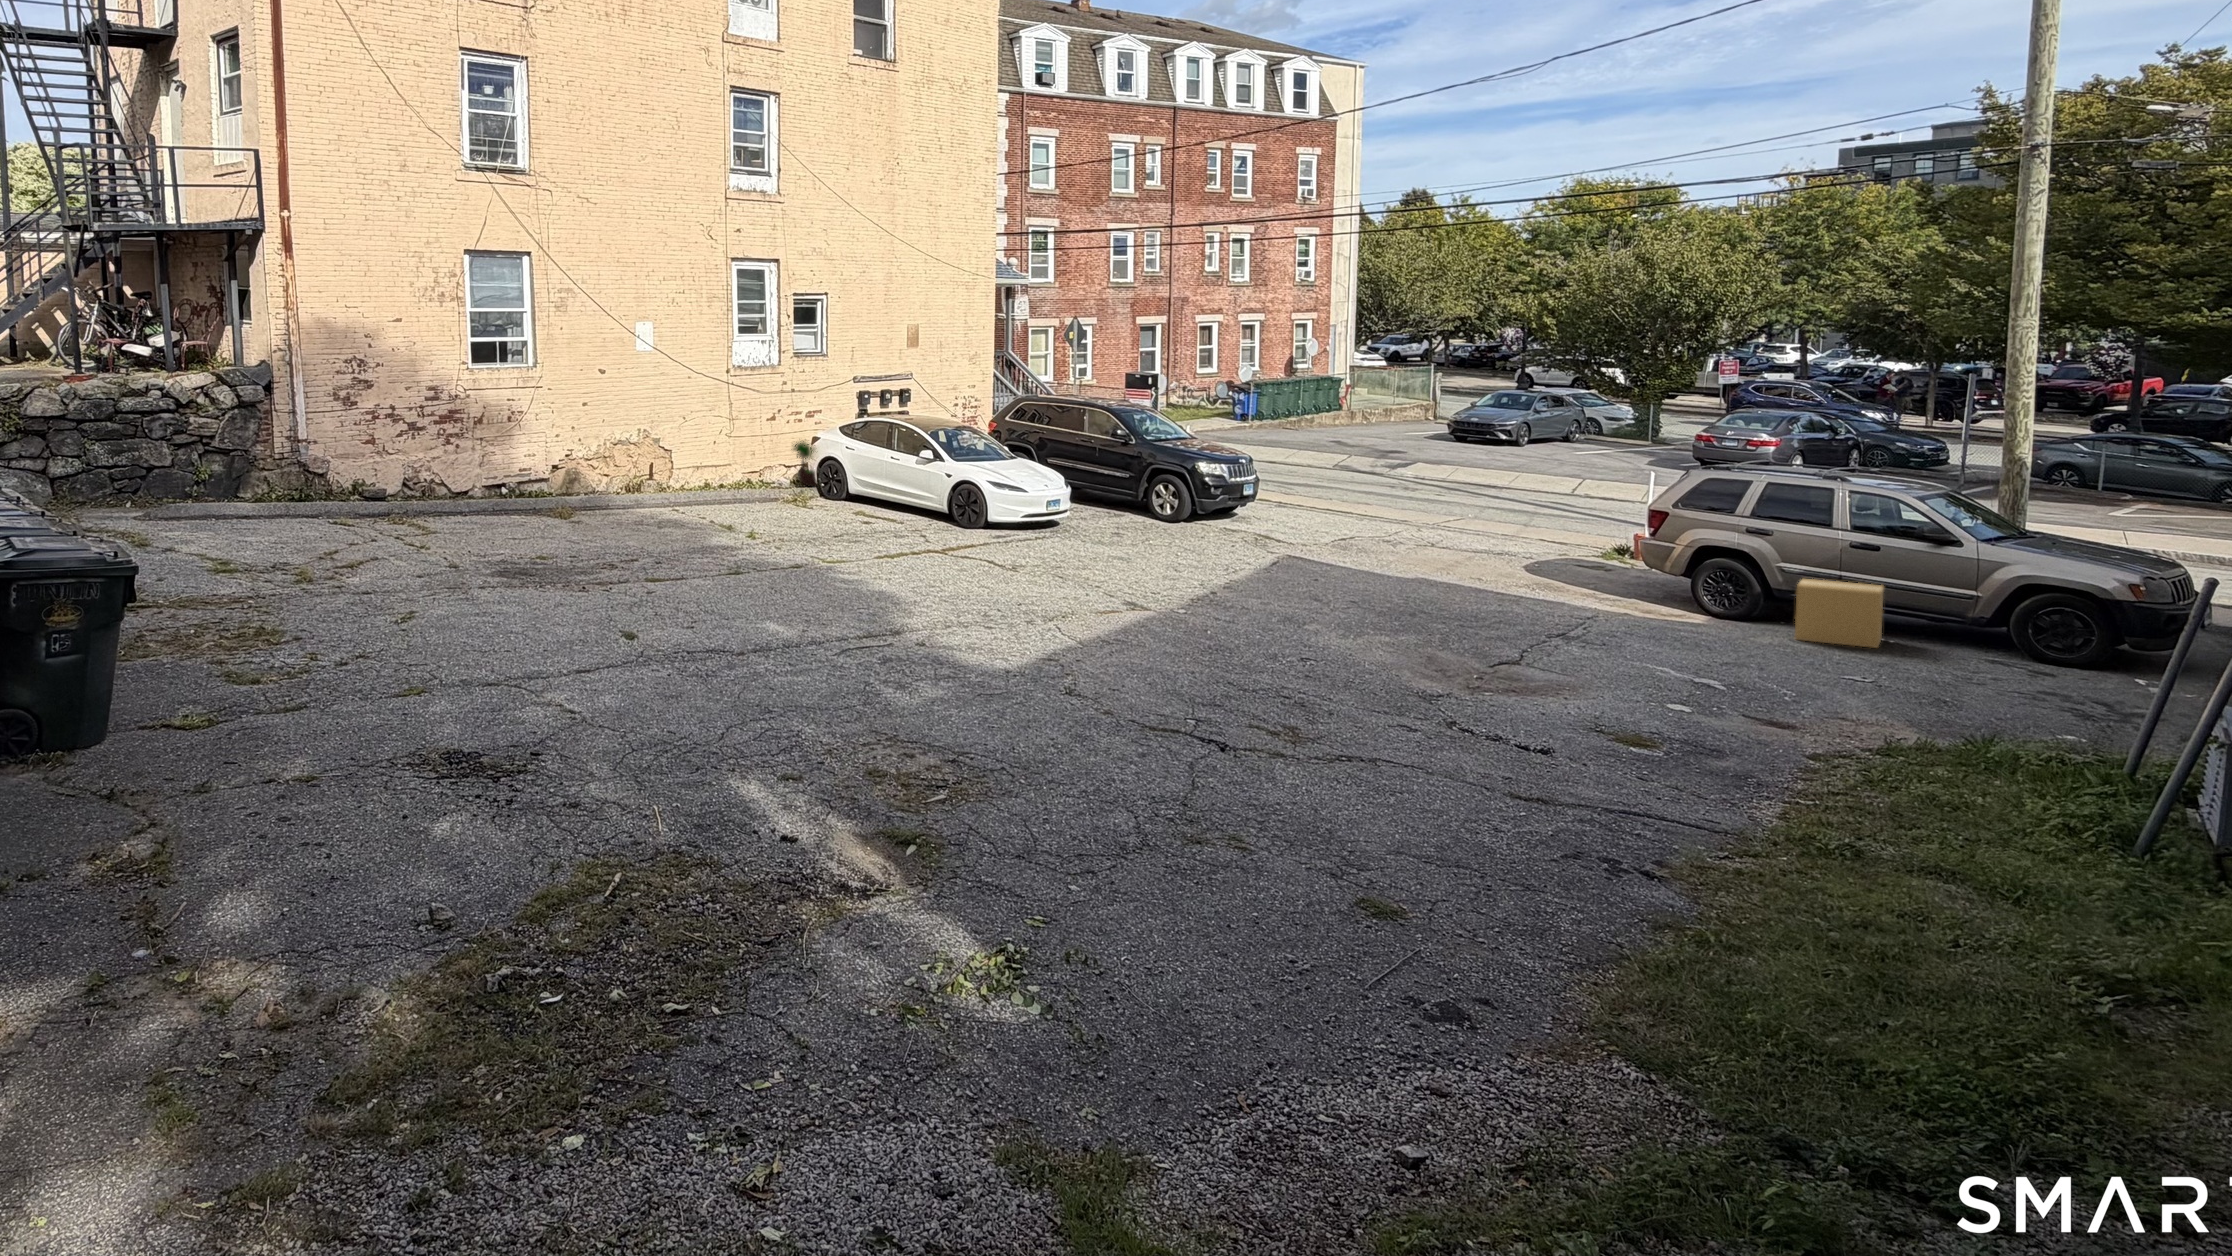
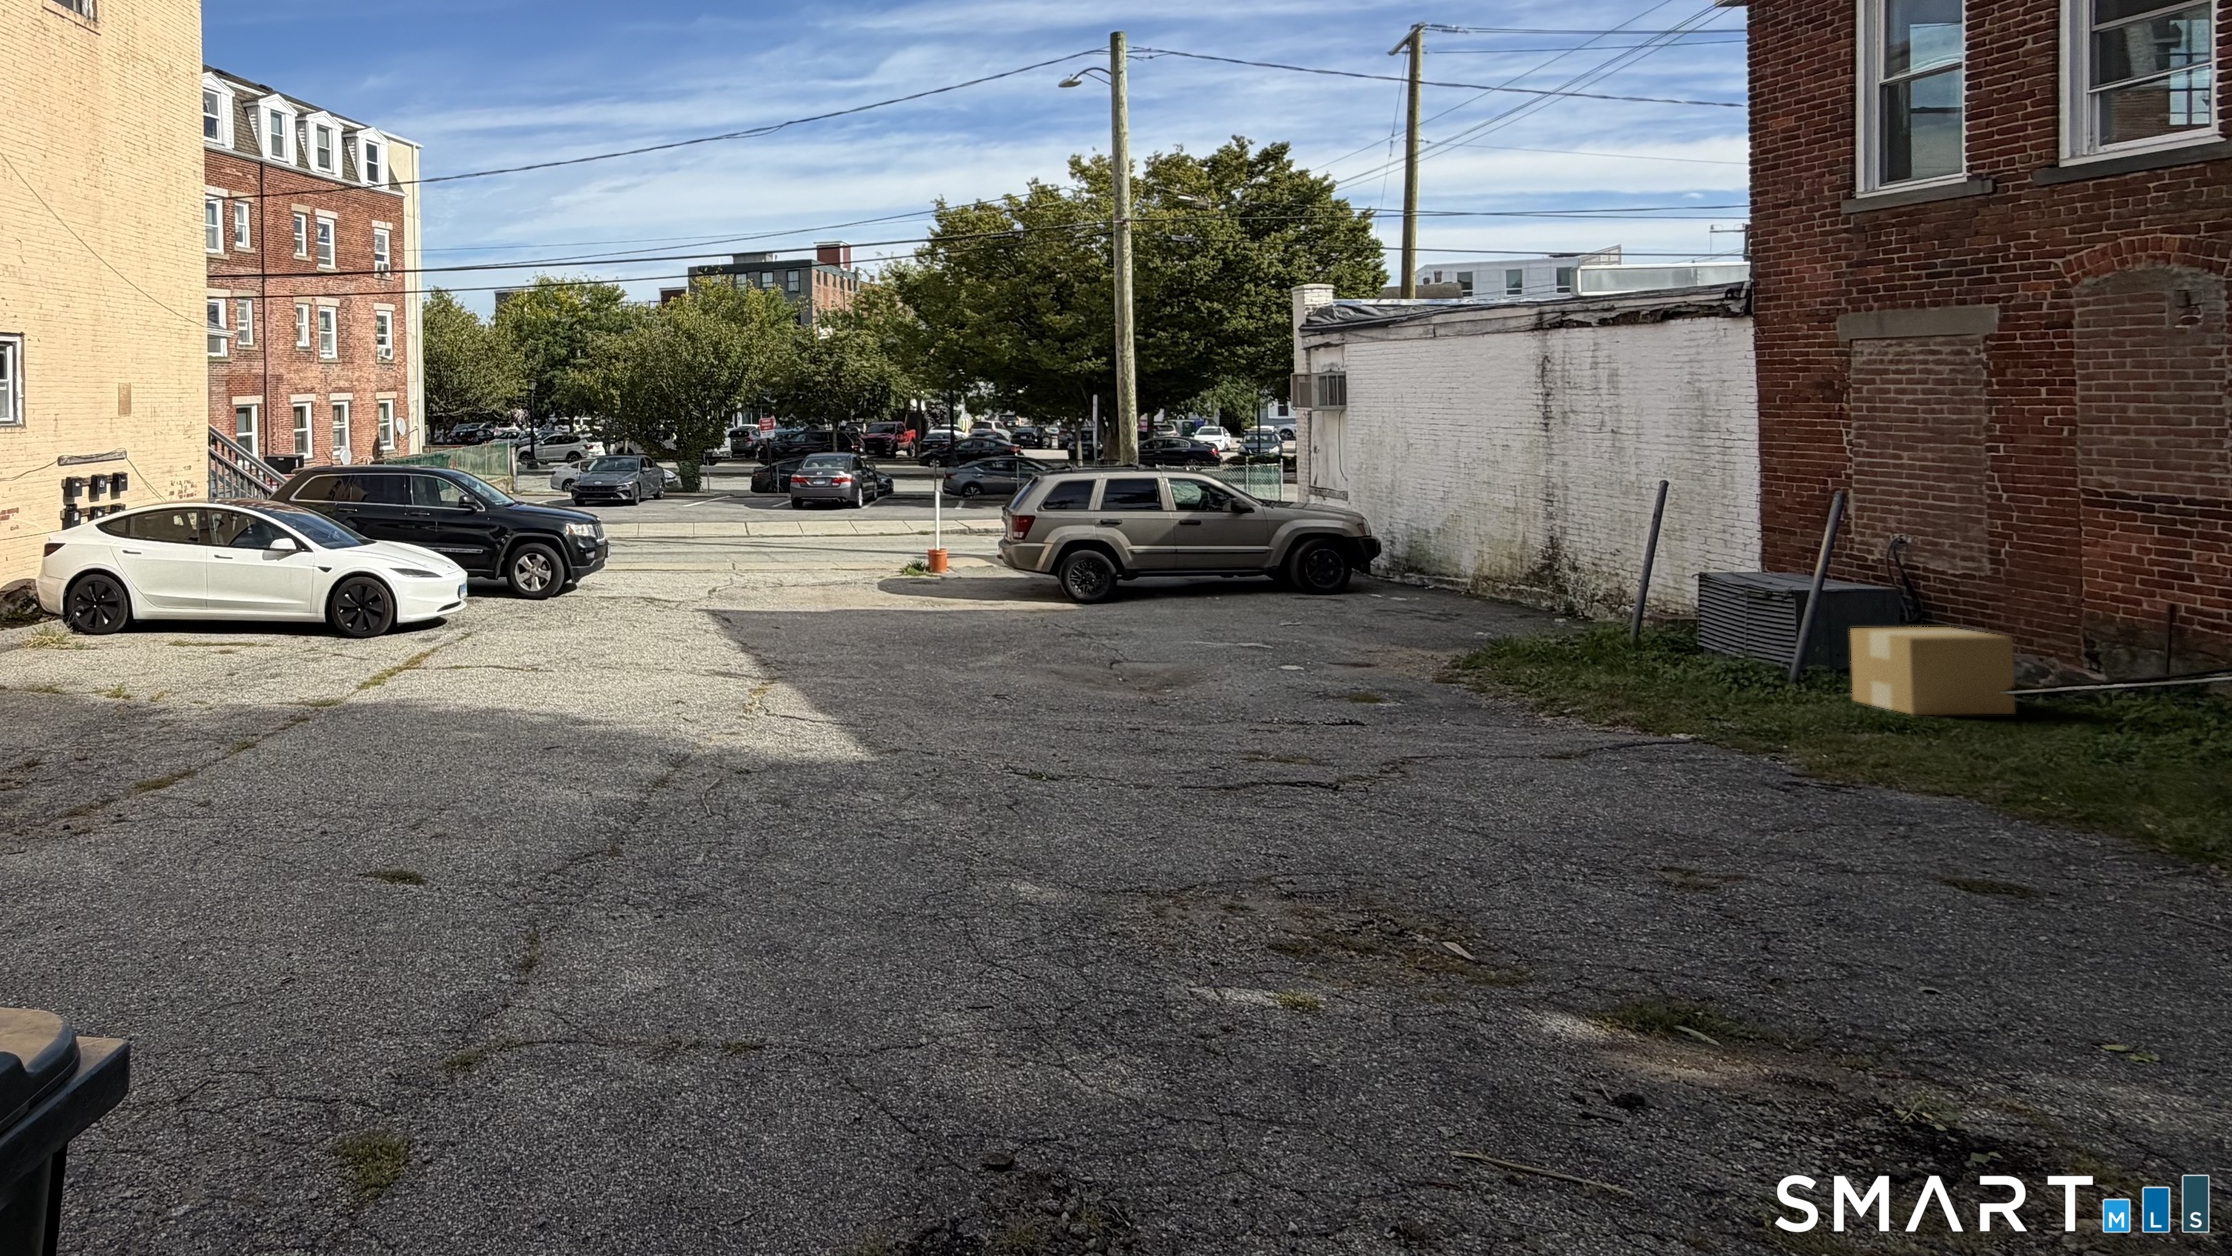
potted tree: present [793,441,816,486] -> none [11,553,67,636]

